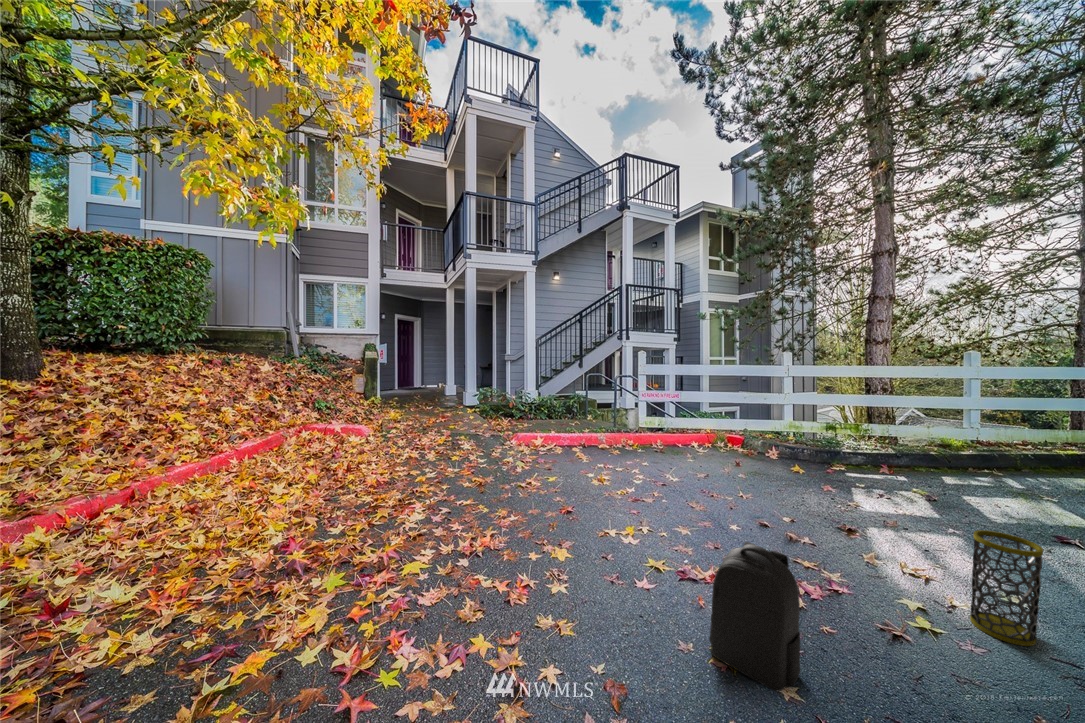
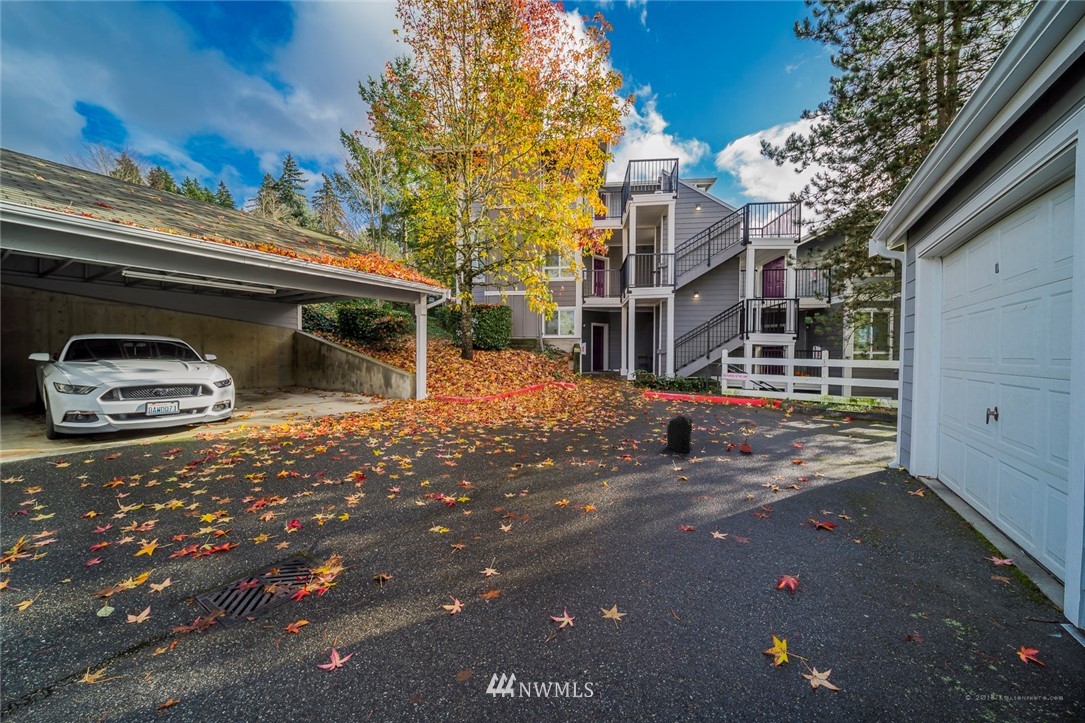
potted plant: none [840,520,928,617] -> present [736,419,758,452]
trash can: present [970,530,1043,646] -> none [779,425,801,463]

